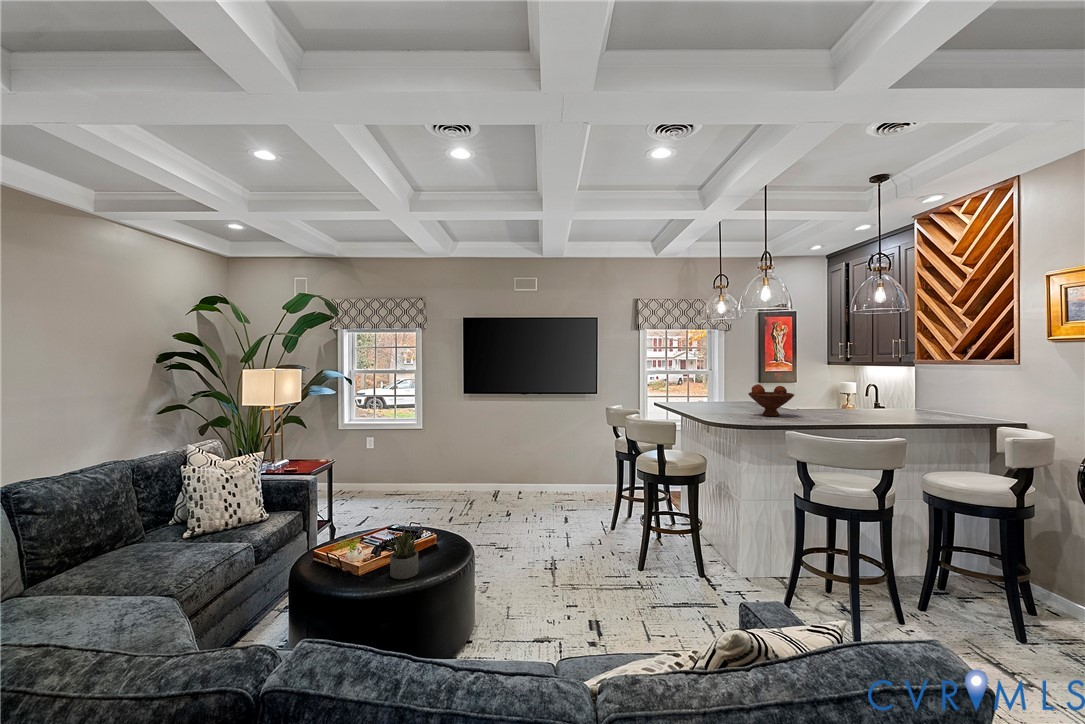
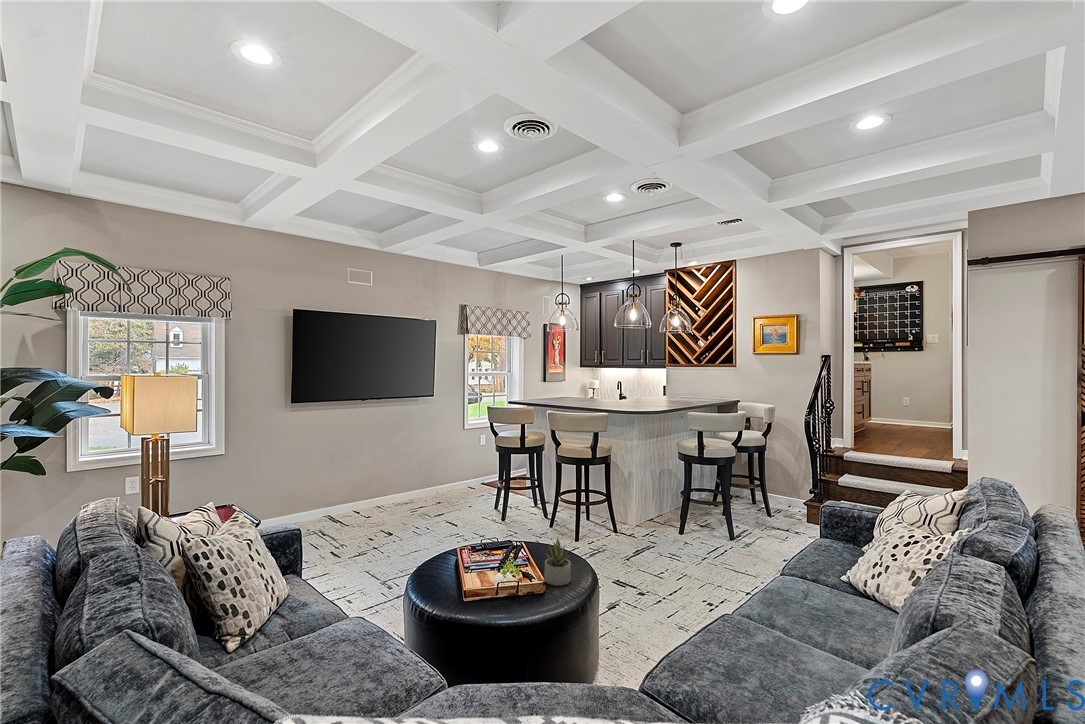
fruit bowl: present [748,384,794,416] -> none [616,385,648,408]

